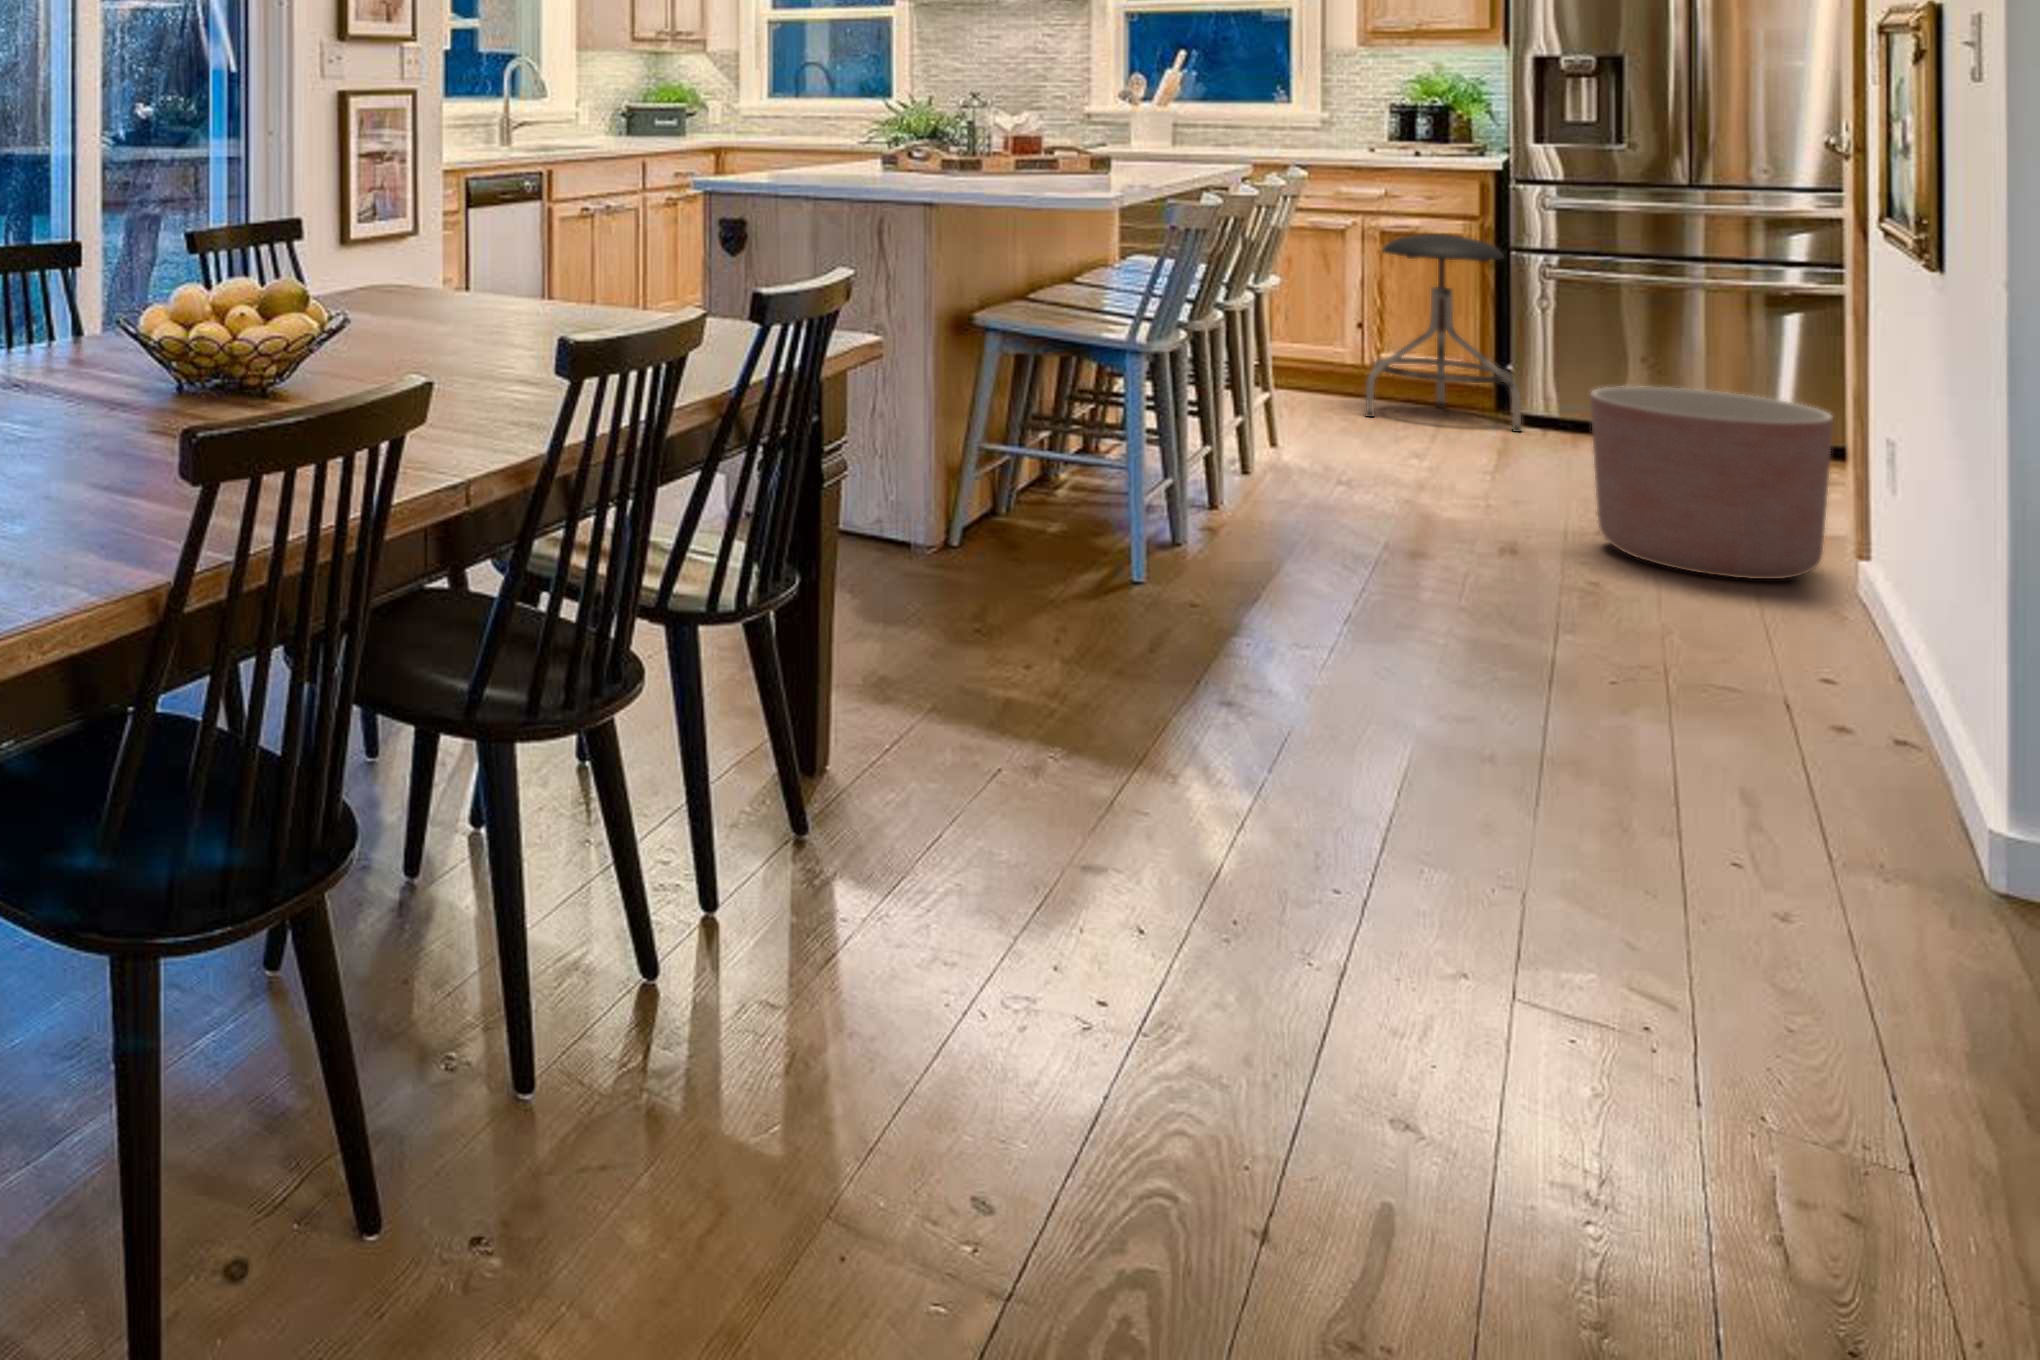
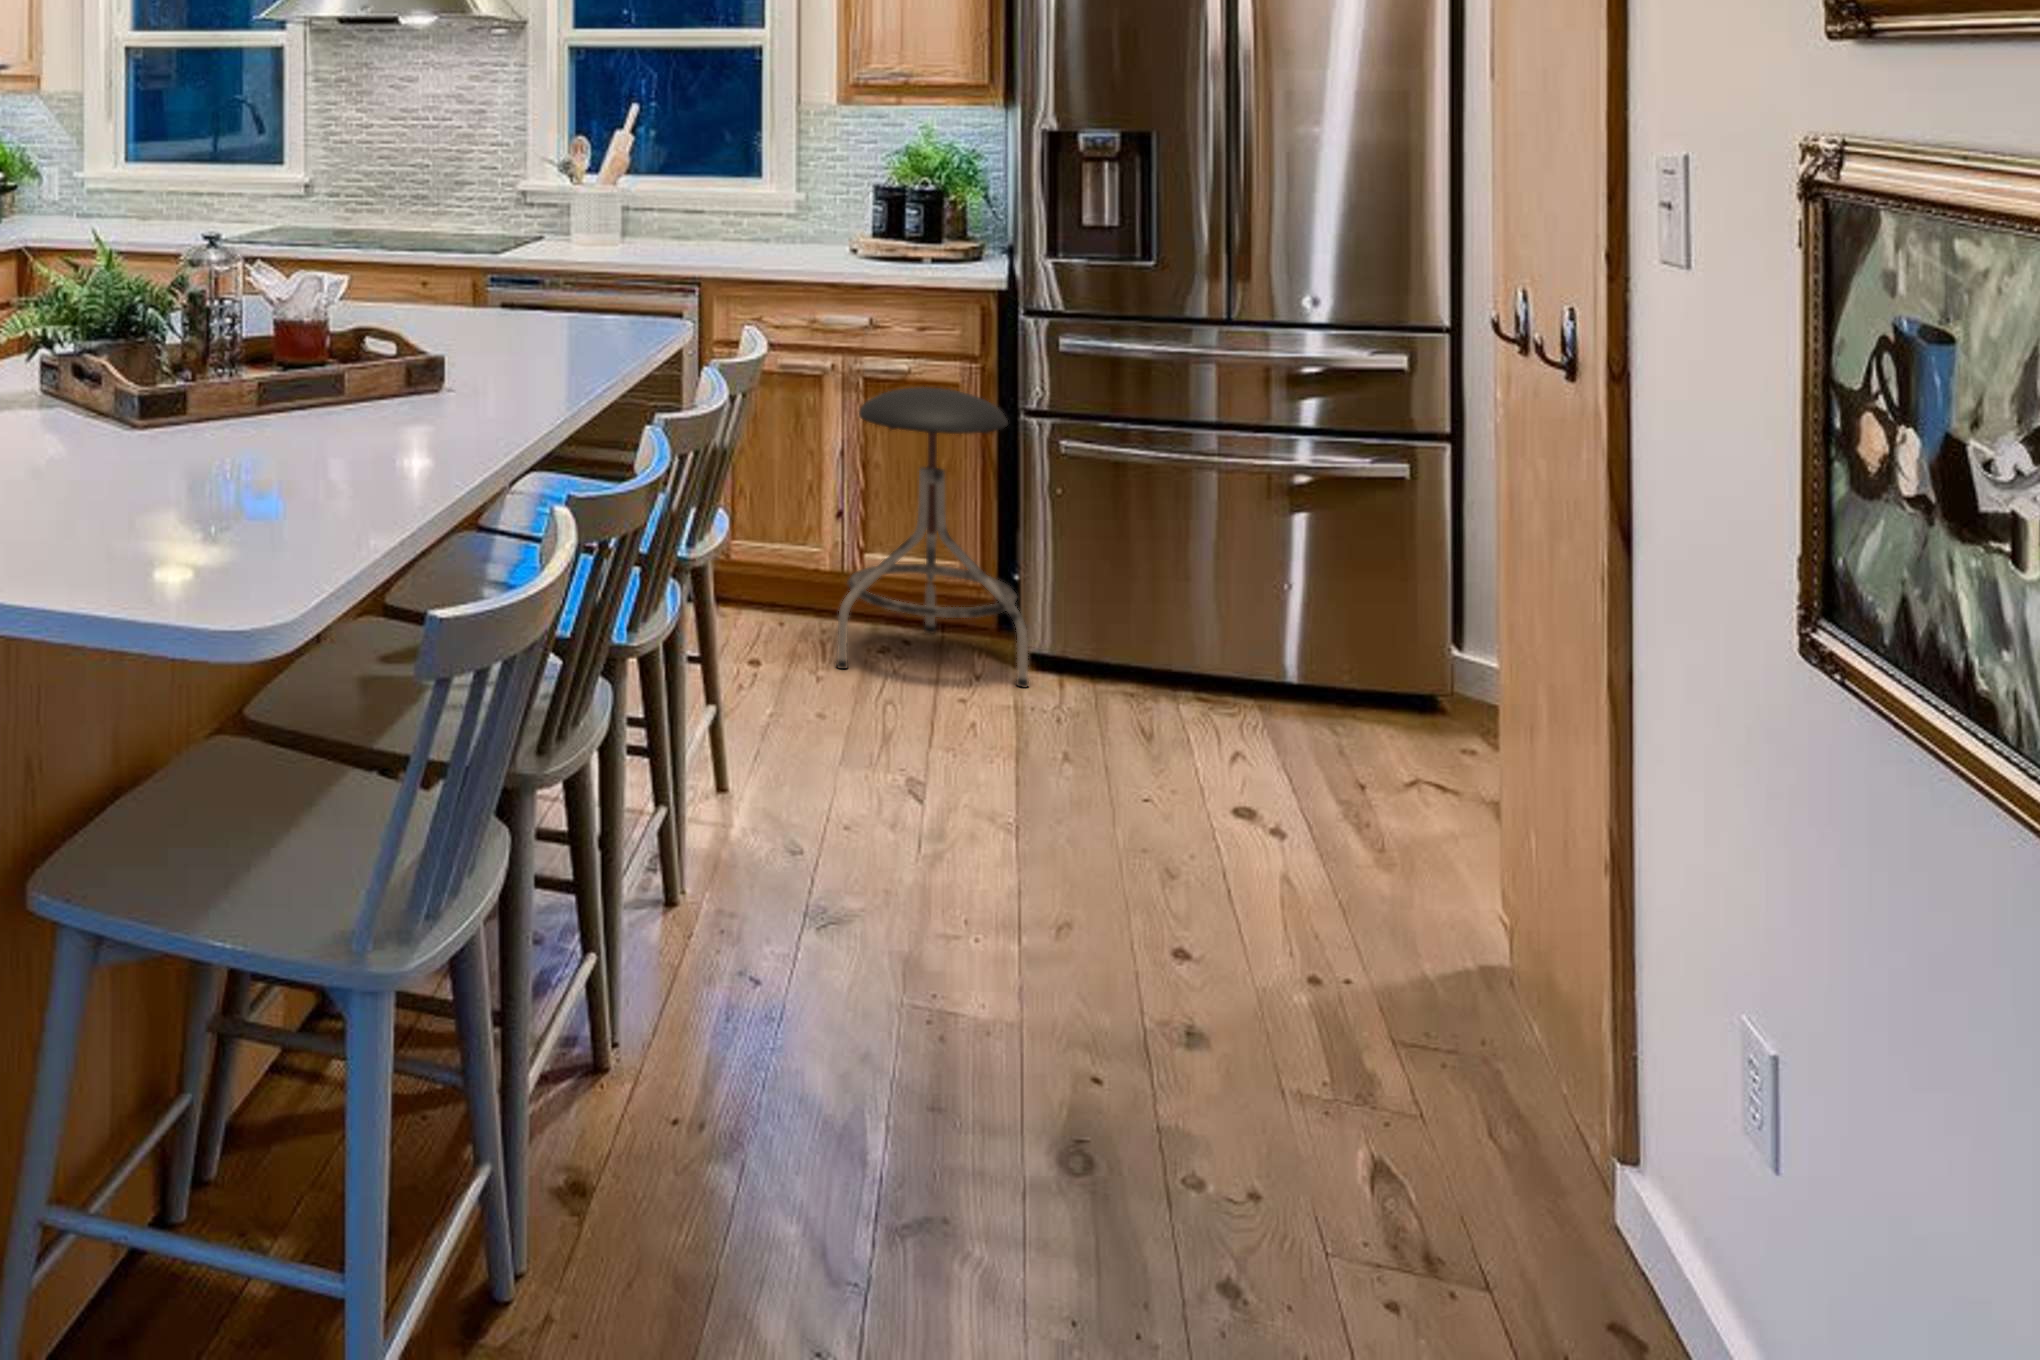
planter: present [1590,386,1833,579] -> none [1156,749,1528,1175]

